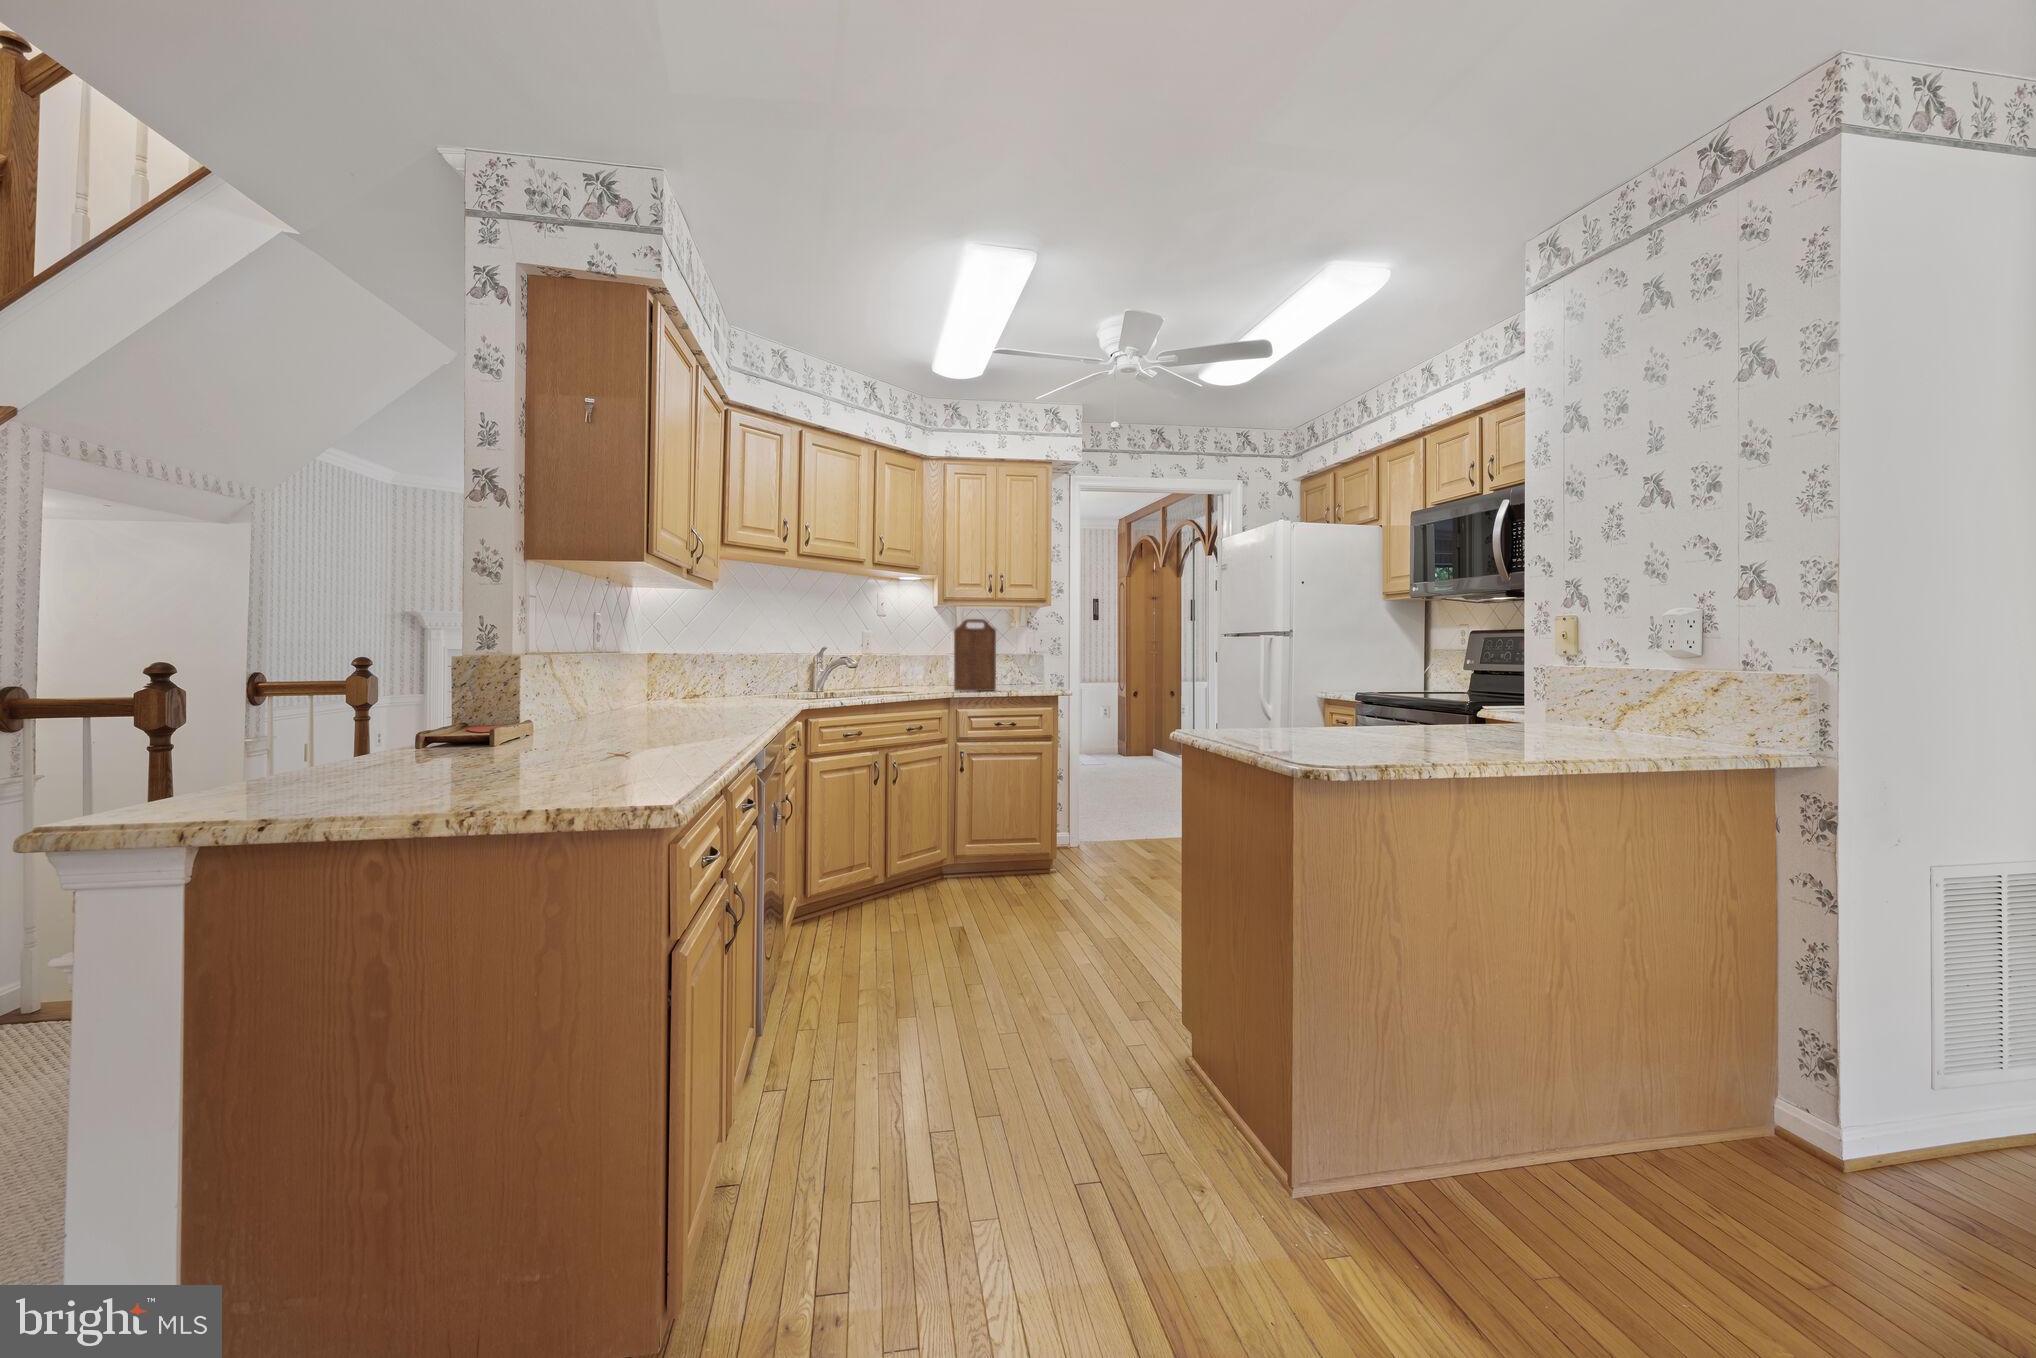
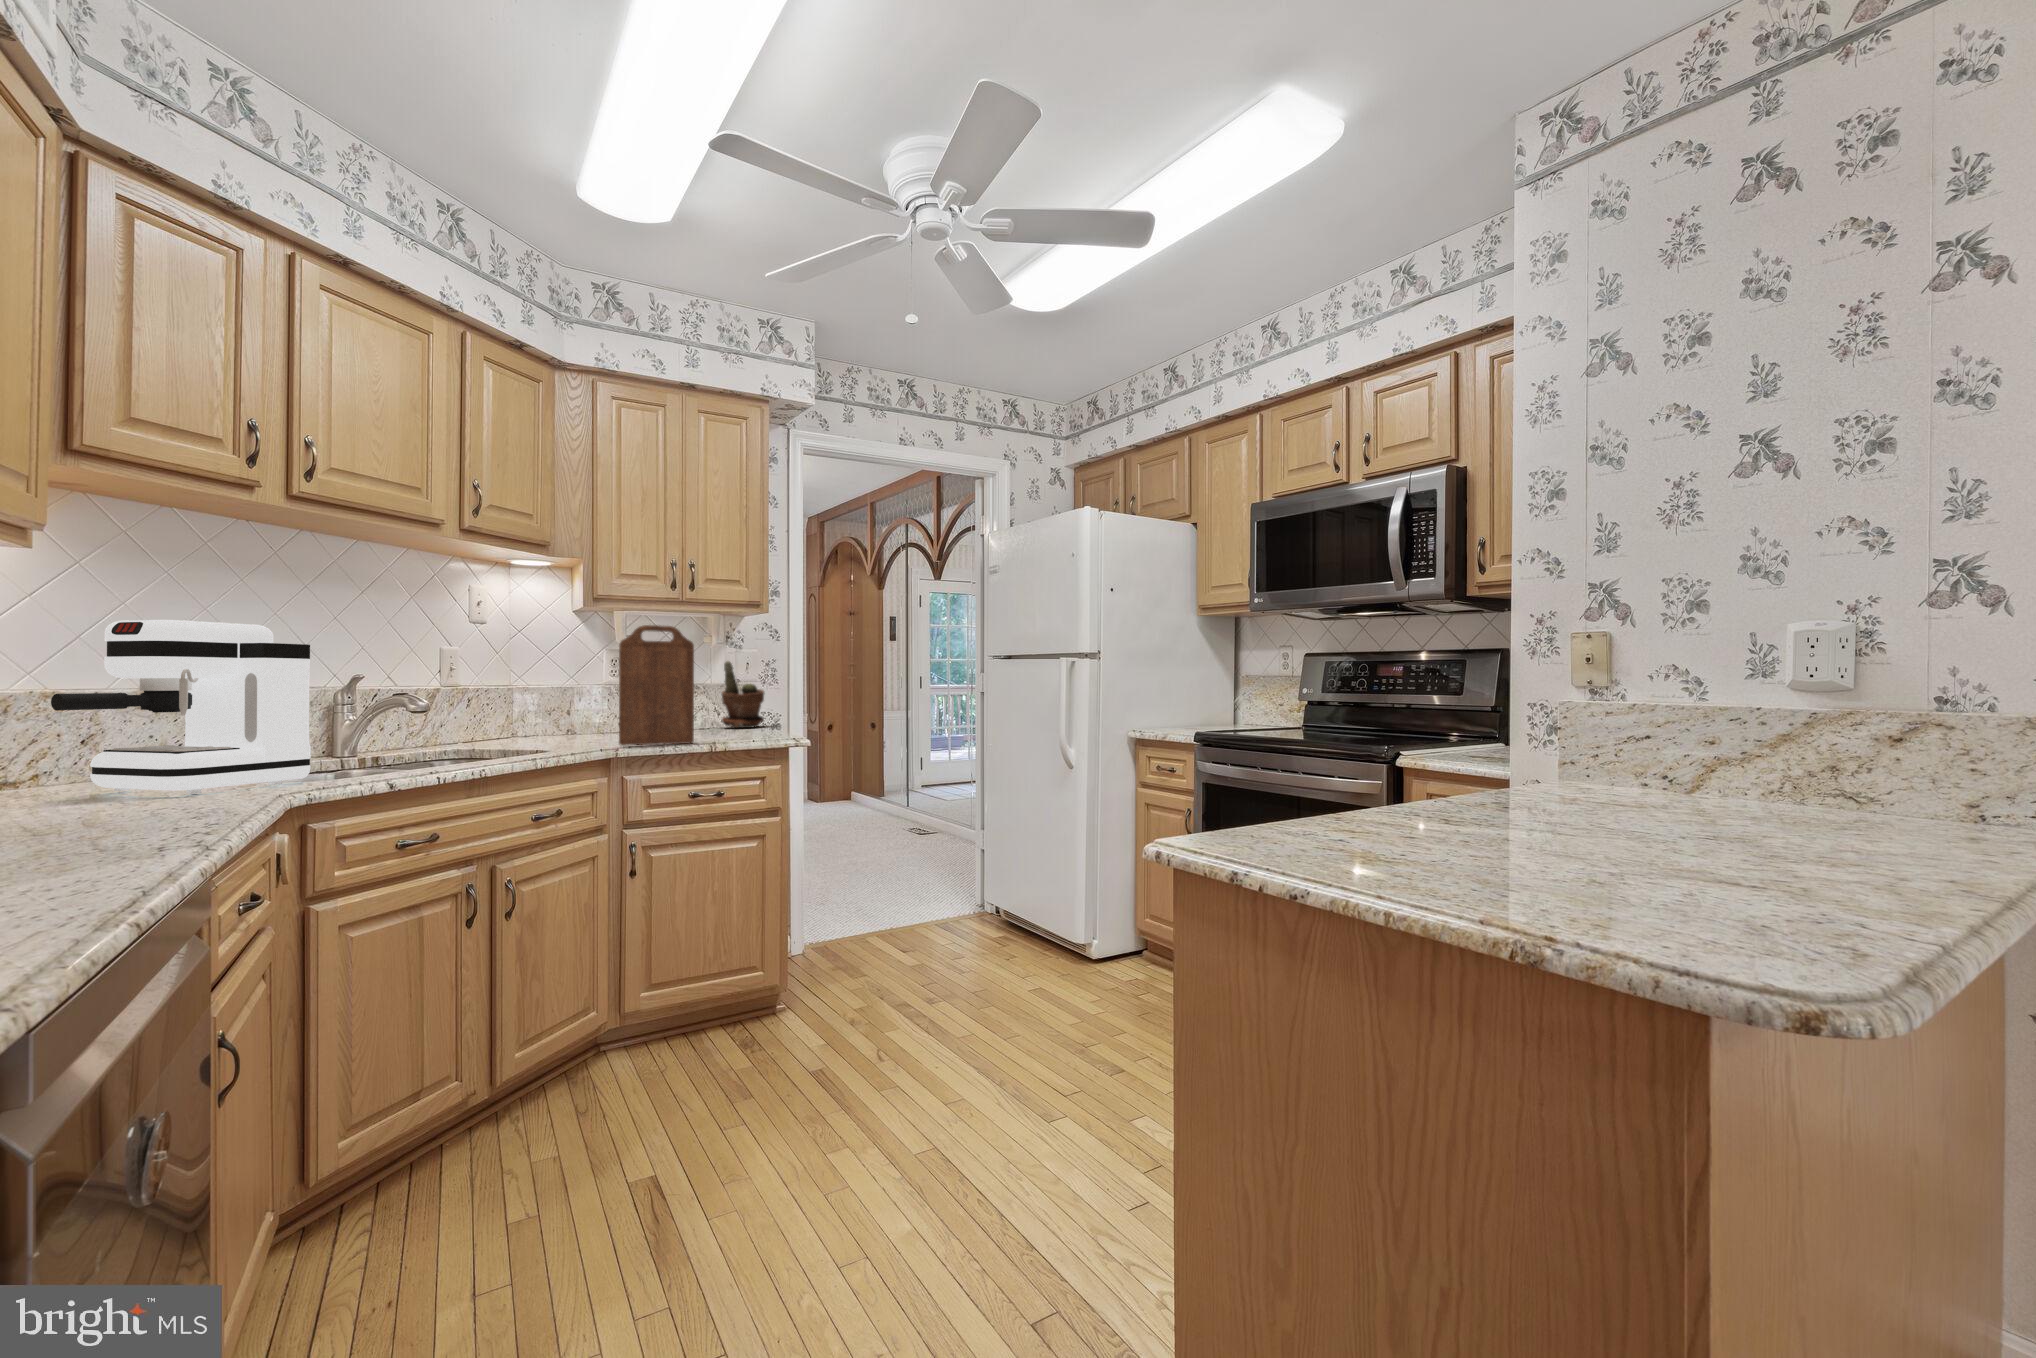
coffee maker: none [718,623,809,703] -> present [51,620,311,794]
potted plant: none [1022,639,1050,684] -> present [722,661,764,728]

